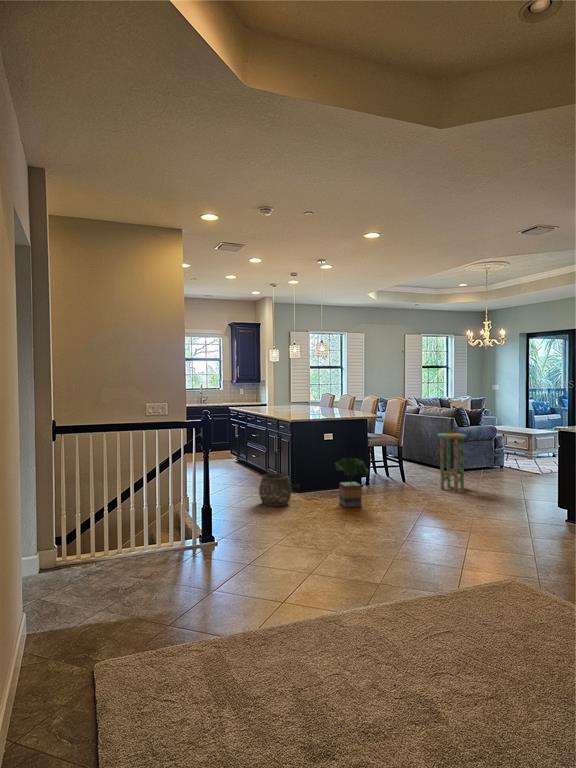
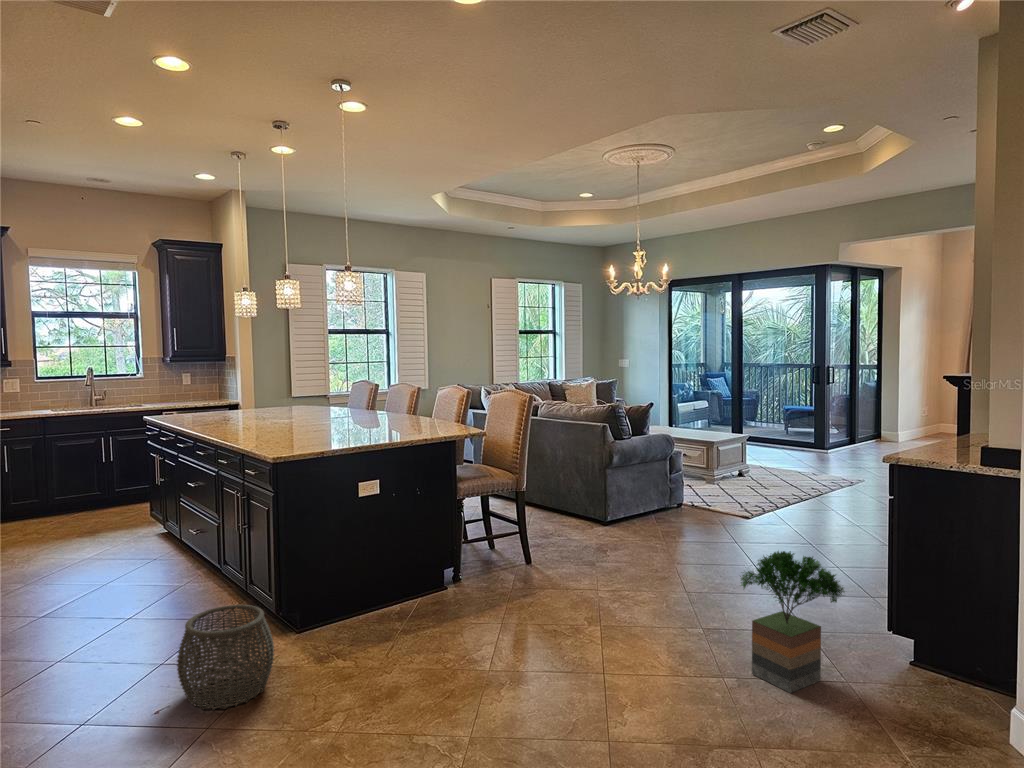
side table: present [438,433,467,491] -> none [601,461,661,584]
potted tree: present [336,458,368,507] -> present [741,551,845,693]

